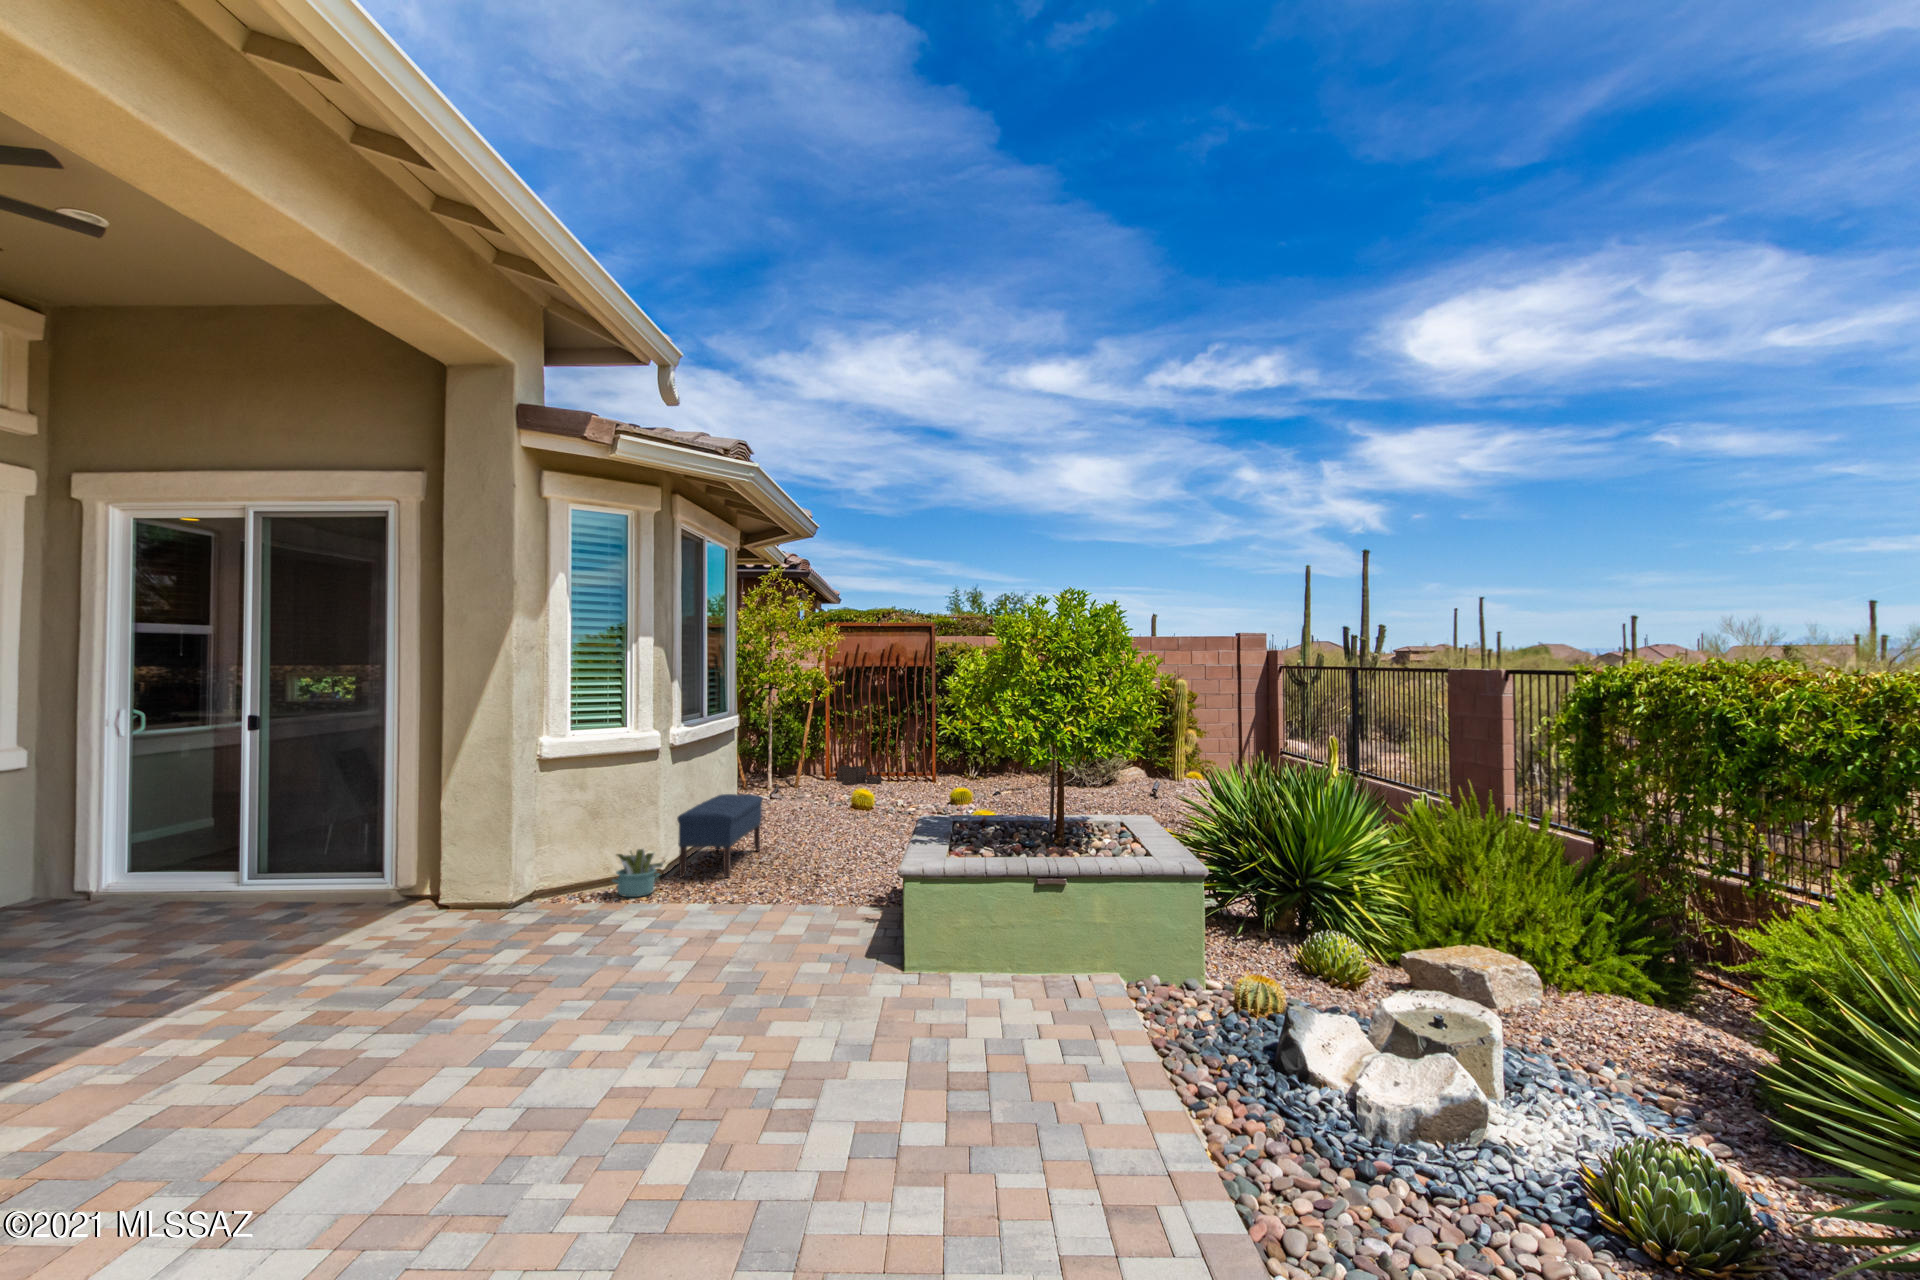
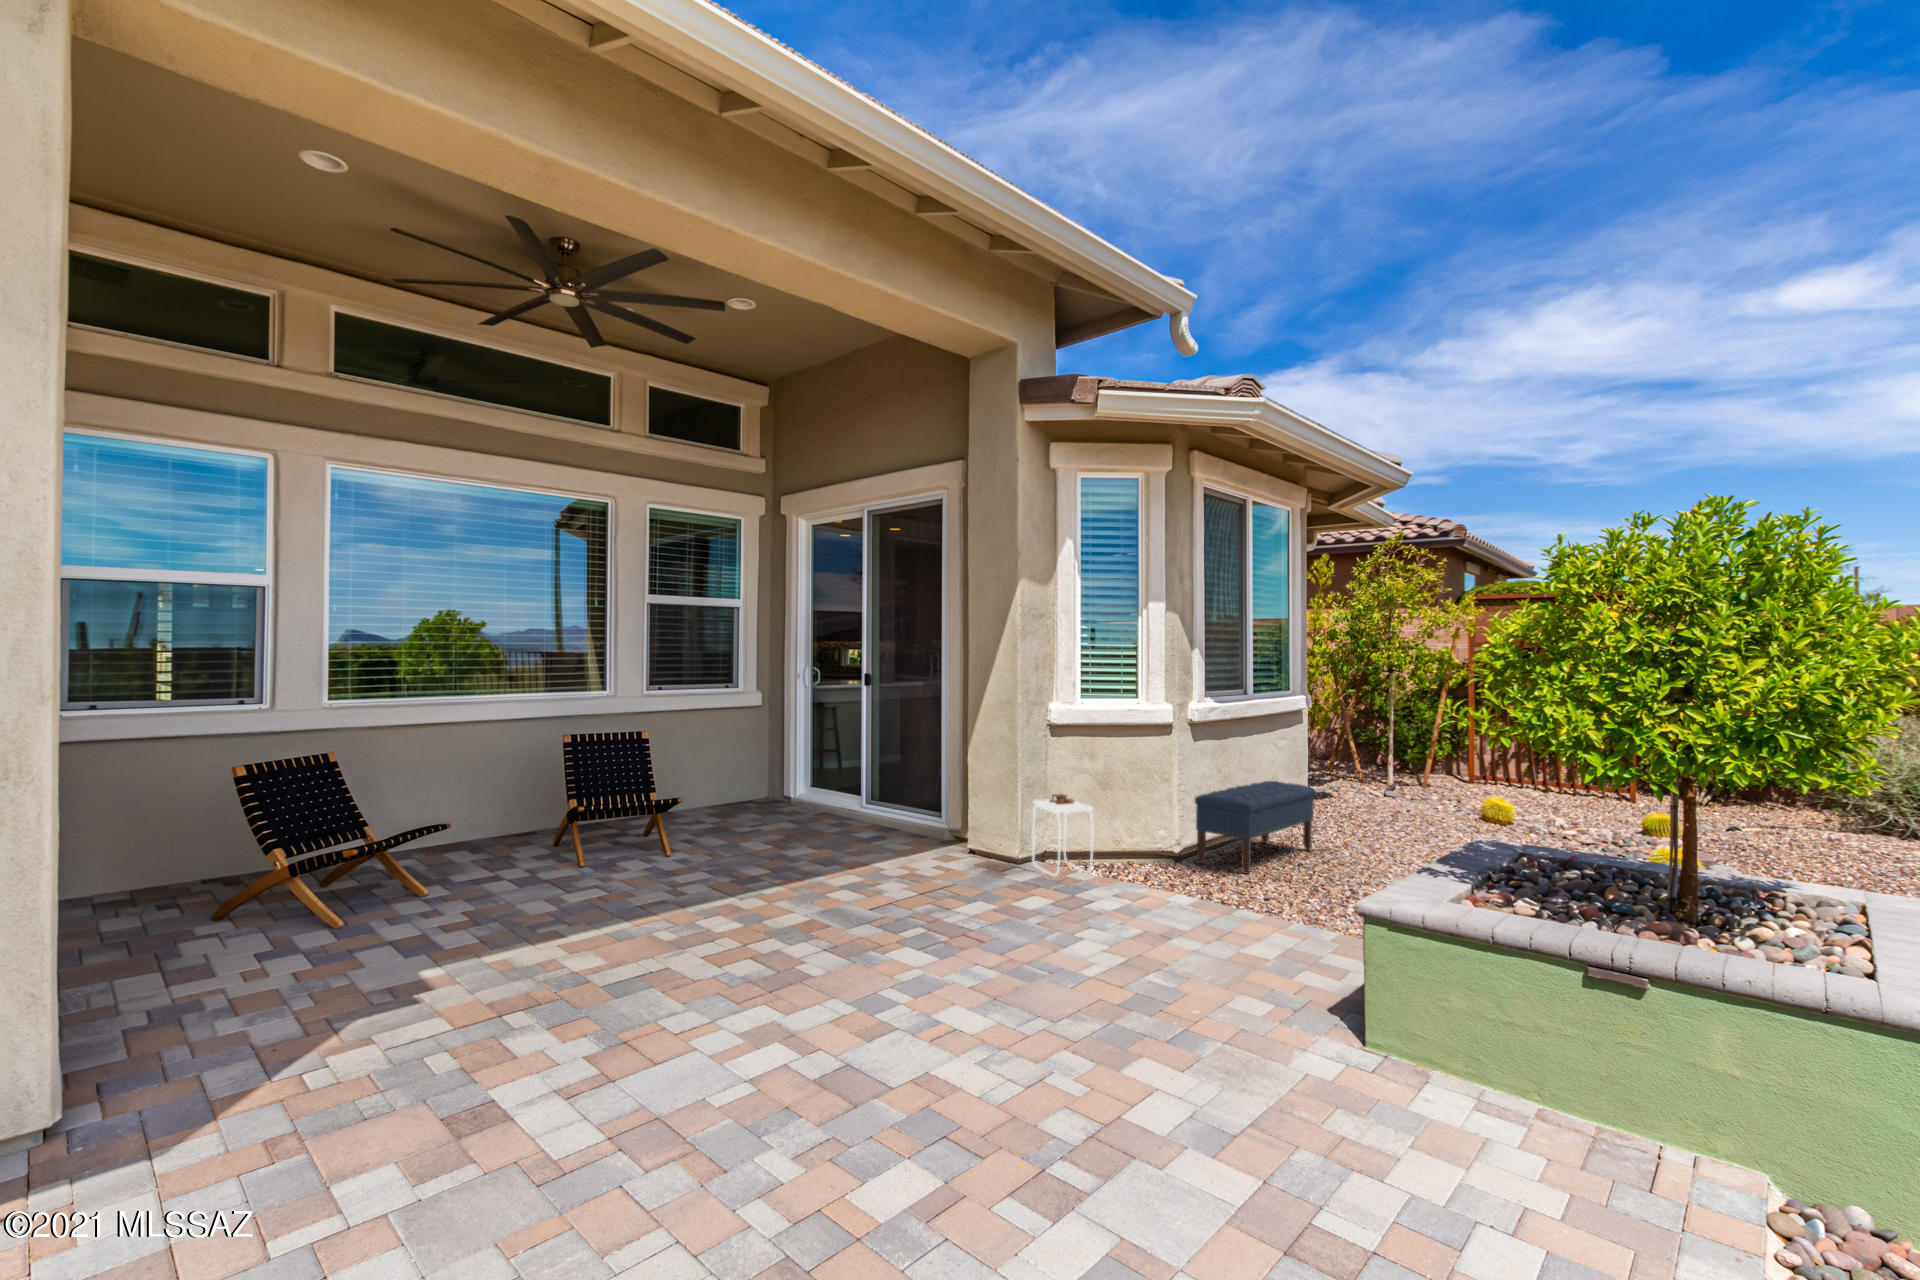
woven basket: present [837,765,881,785] -> none [1485,765,1548,795]
side table: none [525,829,597,913] -> present [1032,794,1093,876]
decorative plant: present [612,849,663,897] -> none [1114,825,1169,876]

